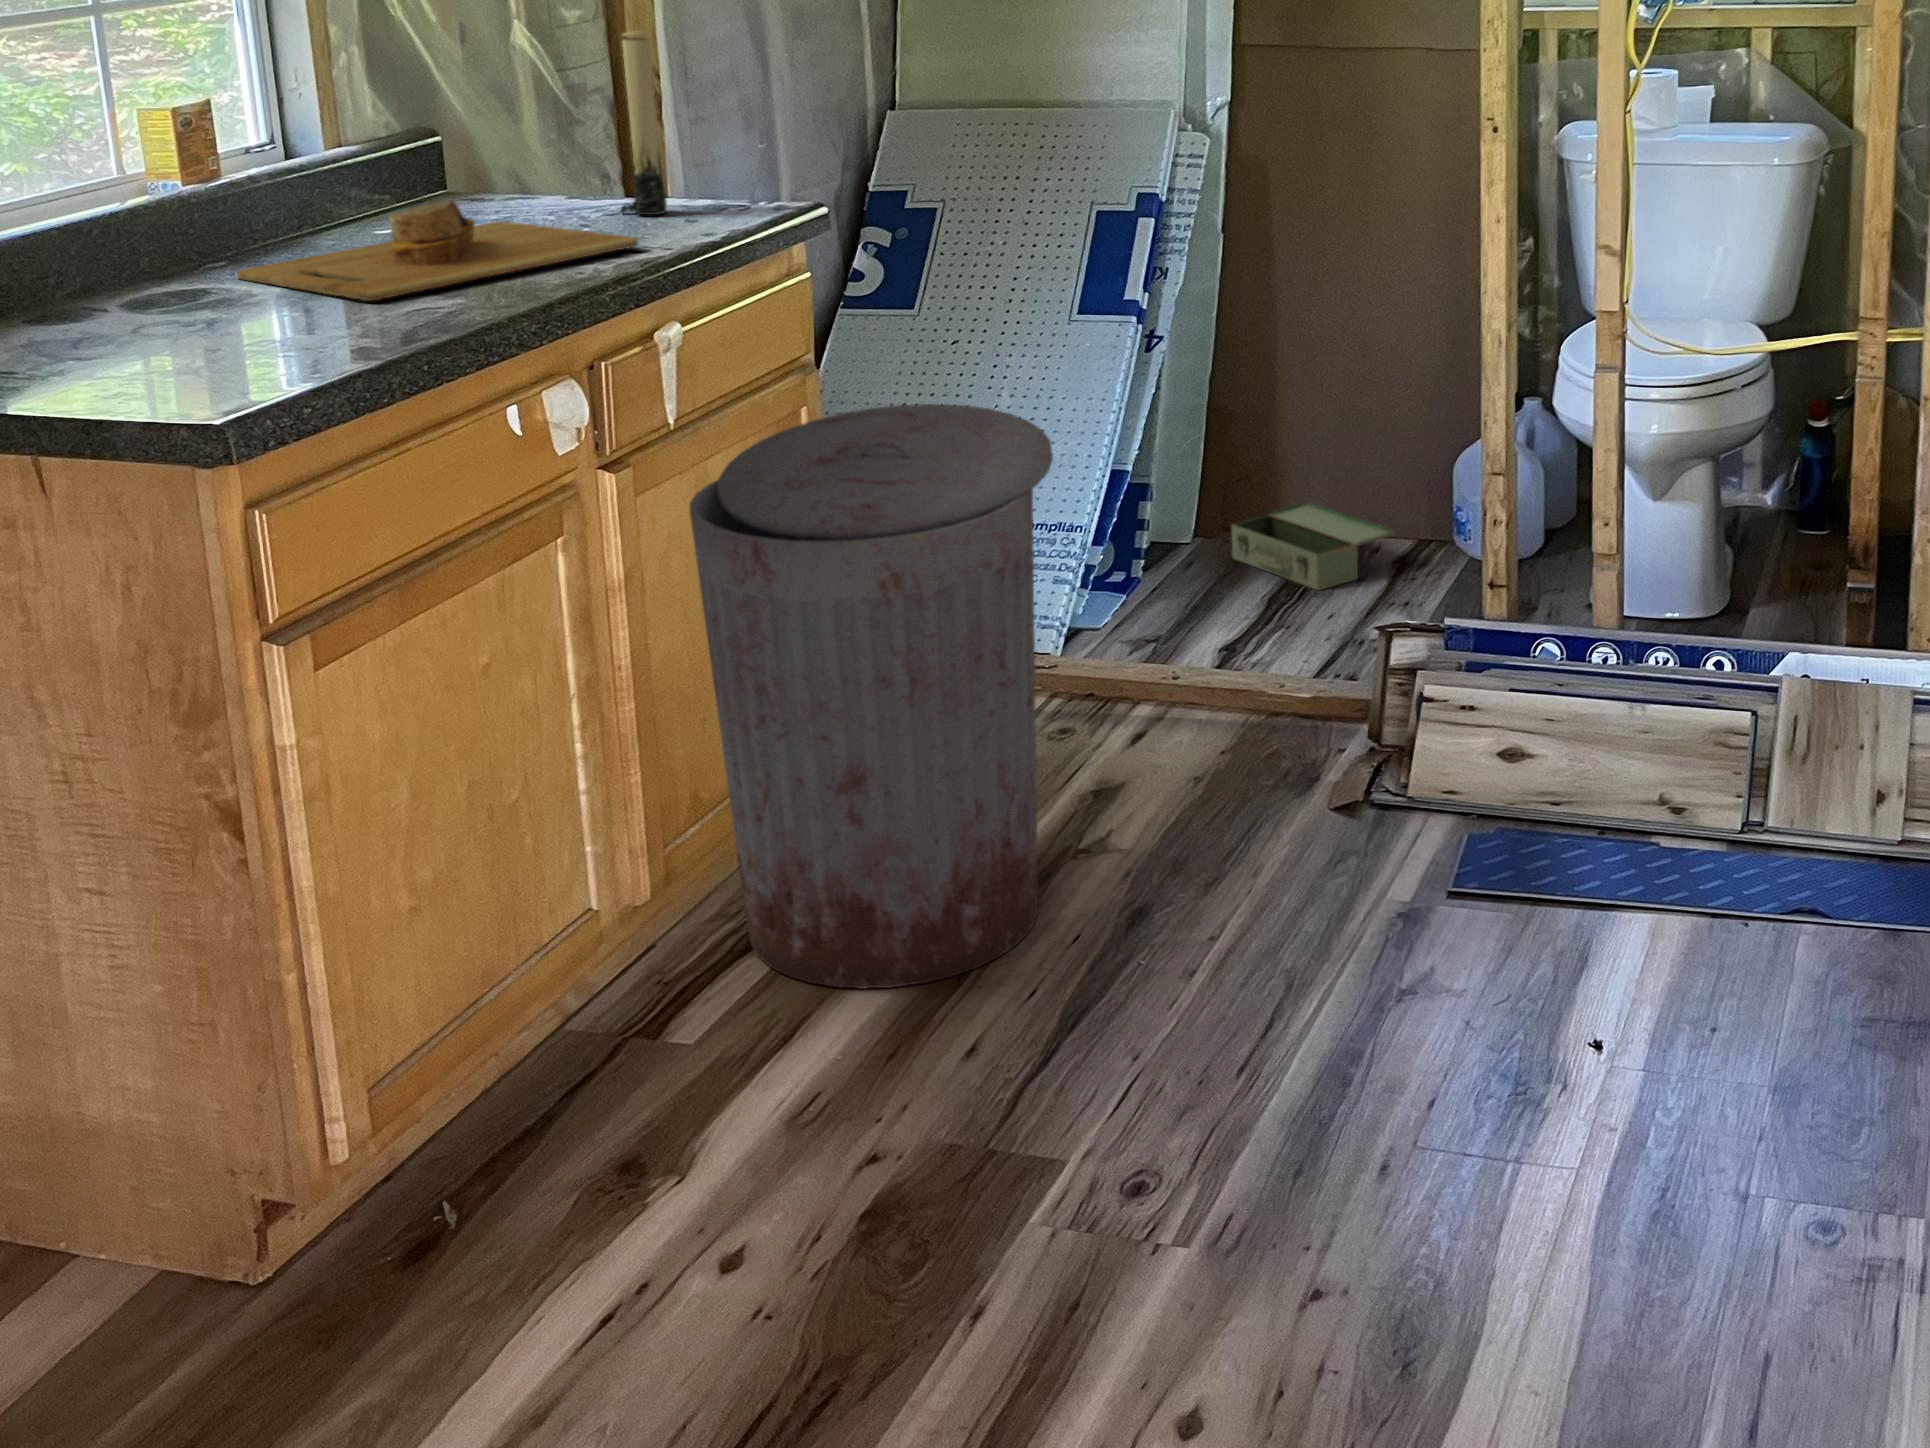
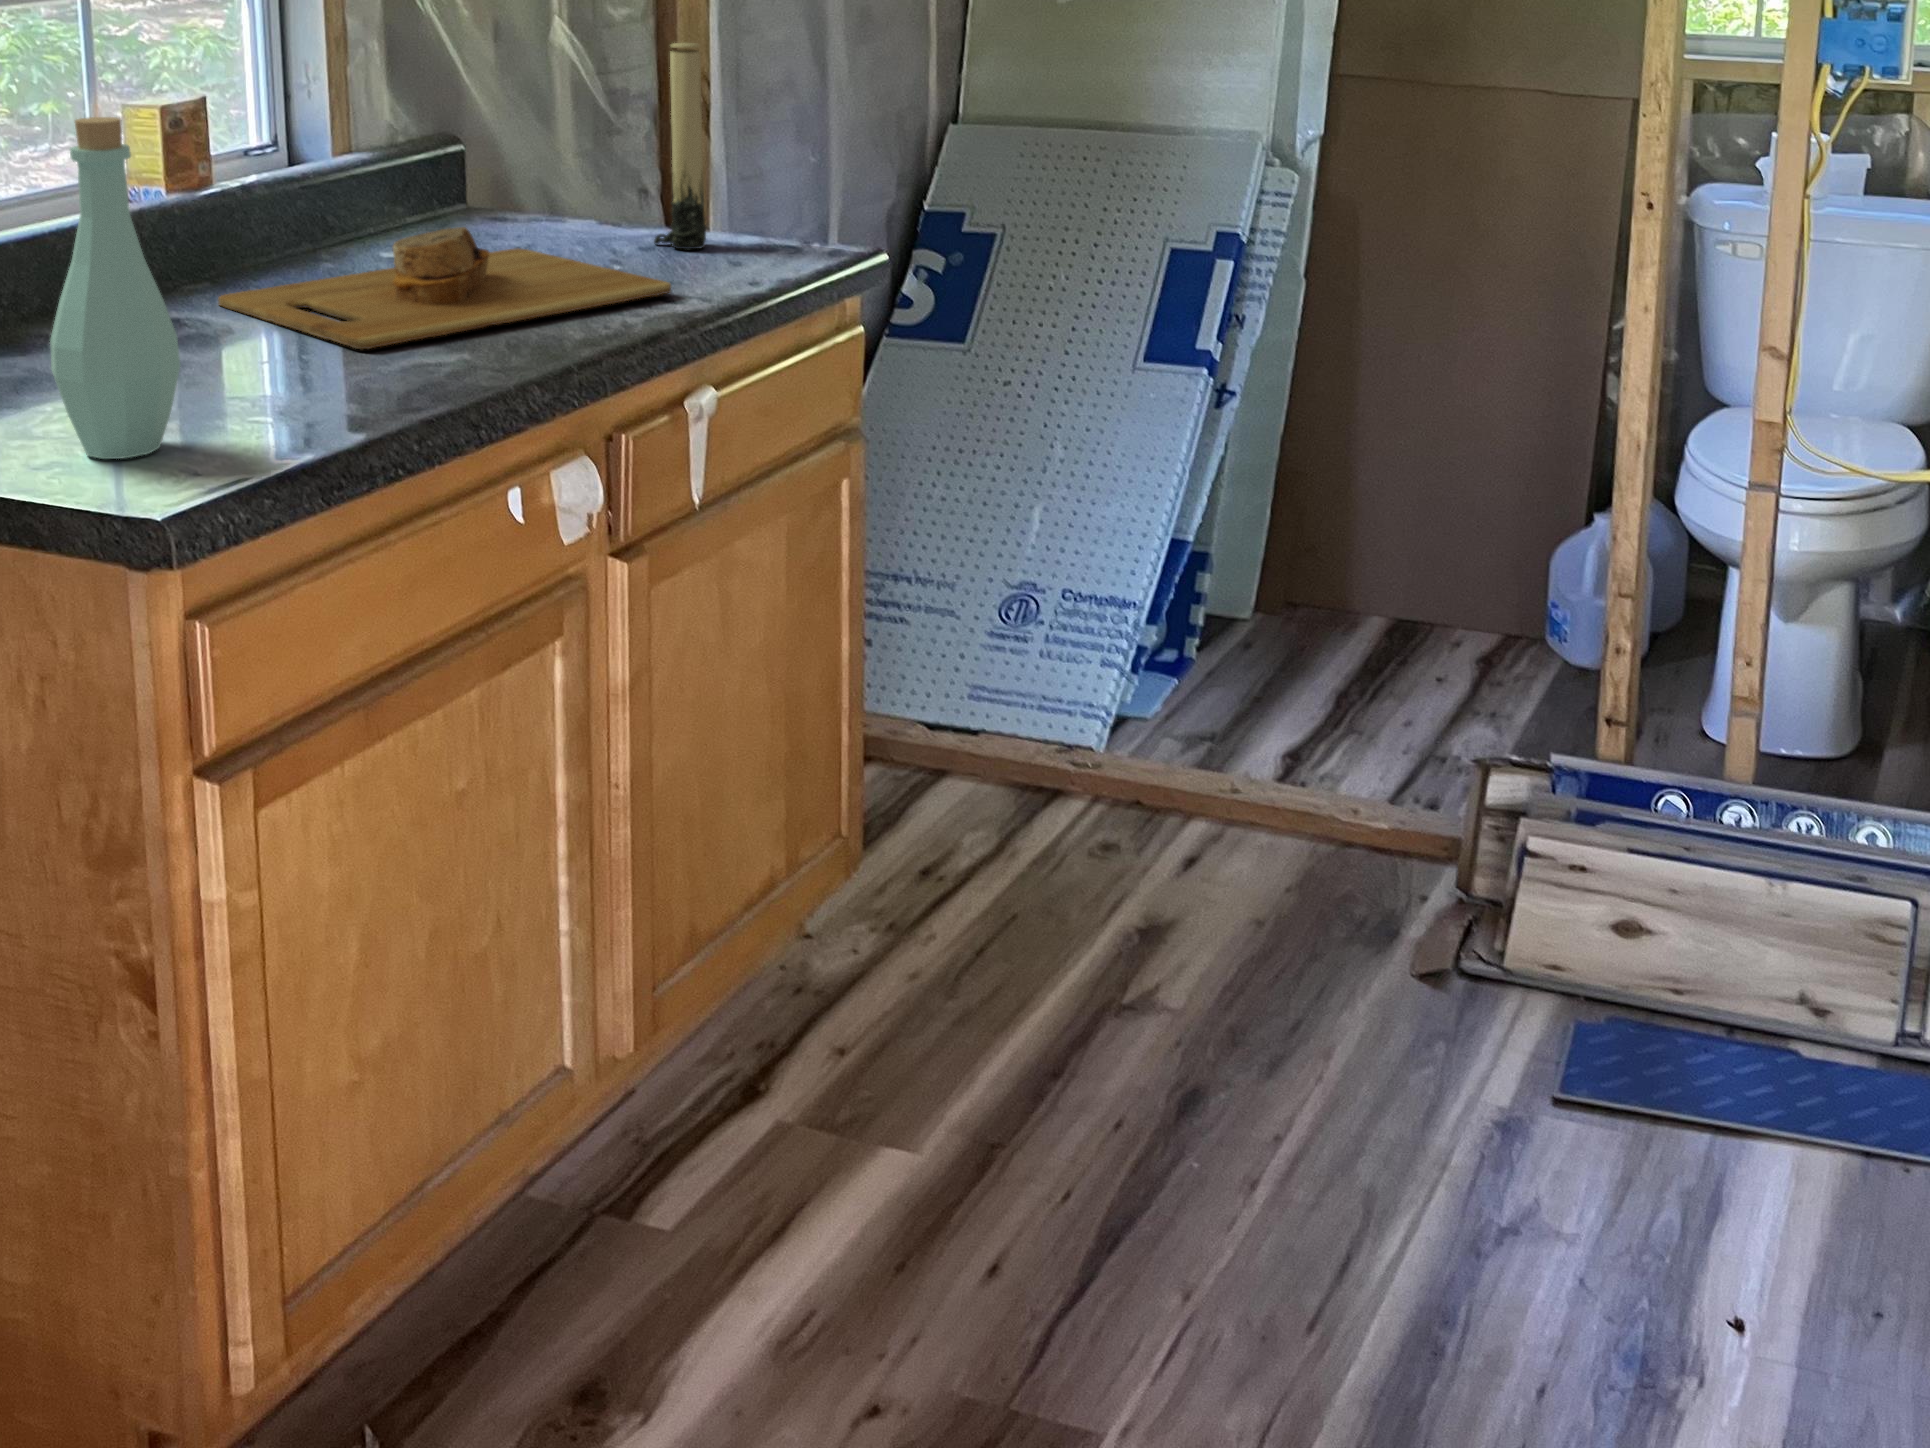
bottle: none [110,98,223,386] -> present [50,117,181,459]
trash can: present [690,404,1053,989] -> none [707,484,1129,1184]
toolbox: present [1231,503,1394,590] -> none [1294,583,1480,690]

